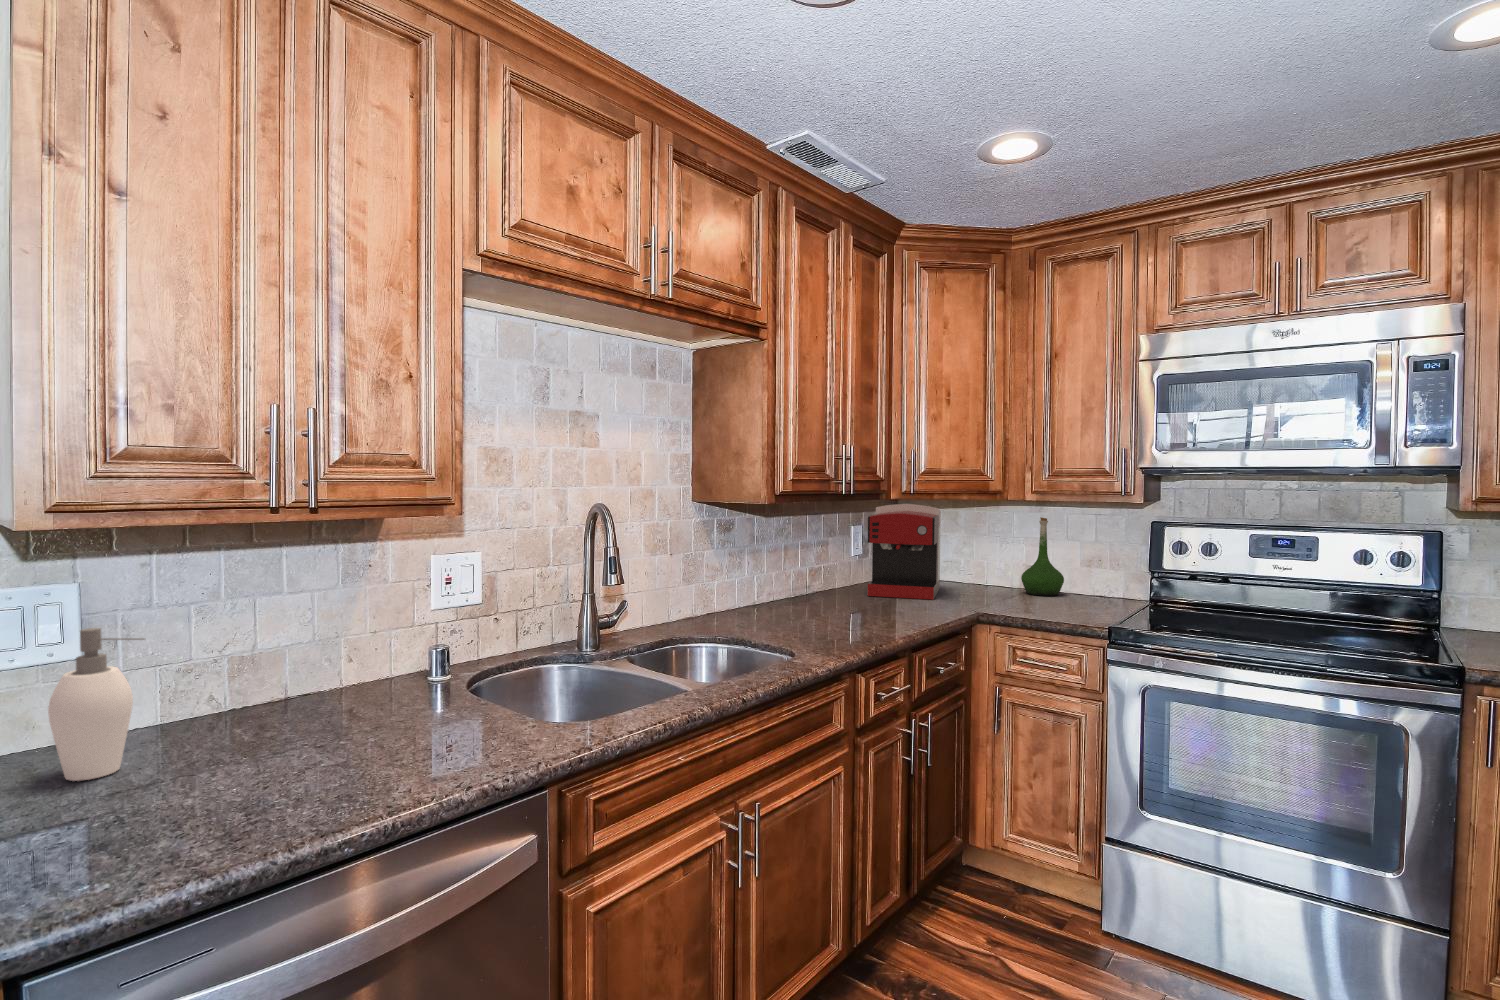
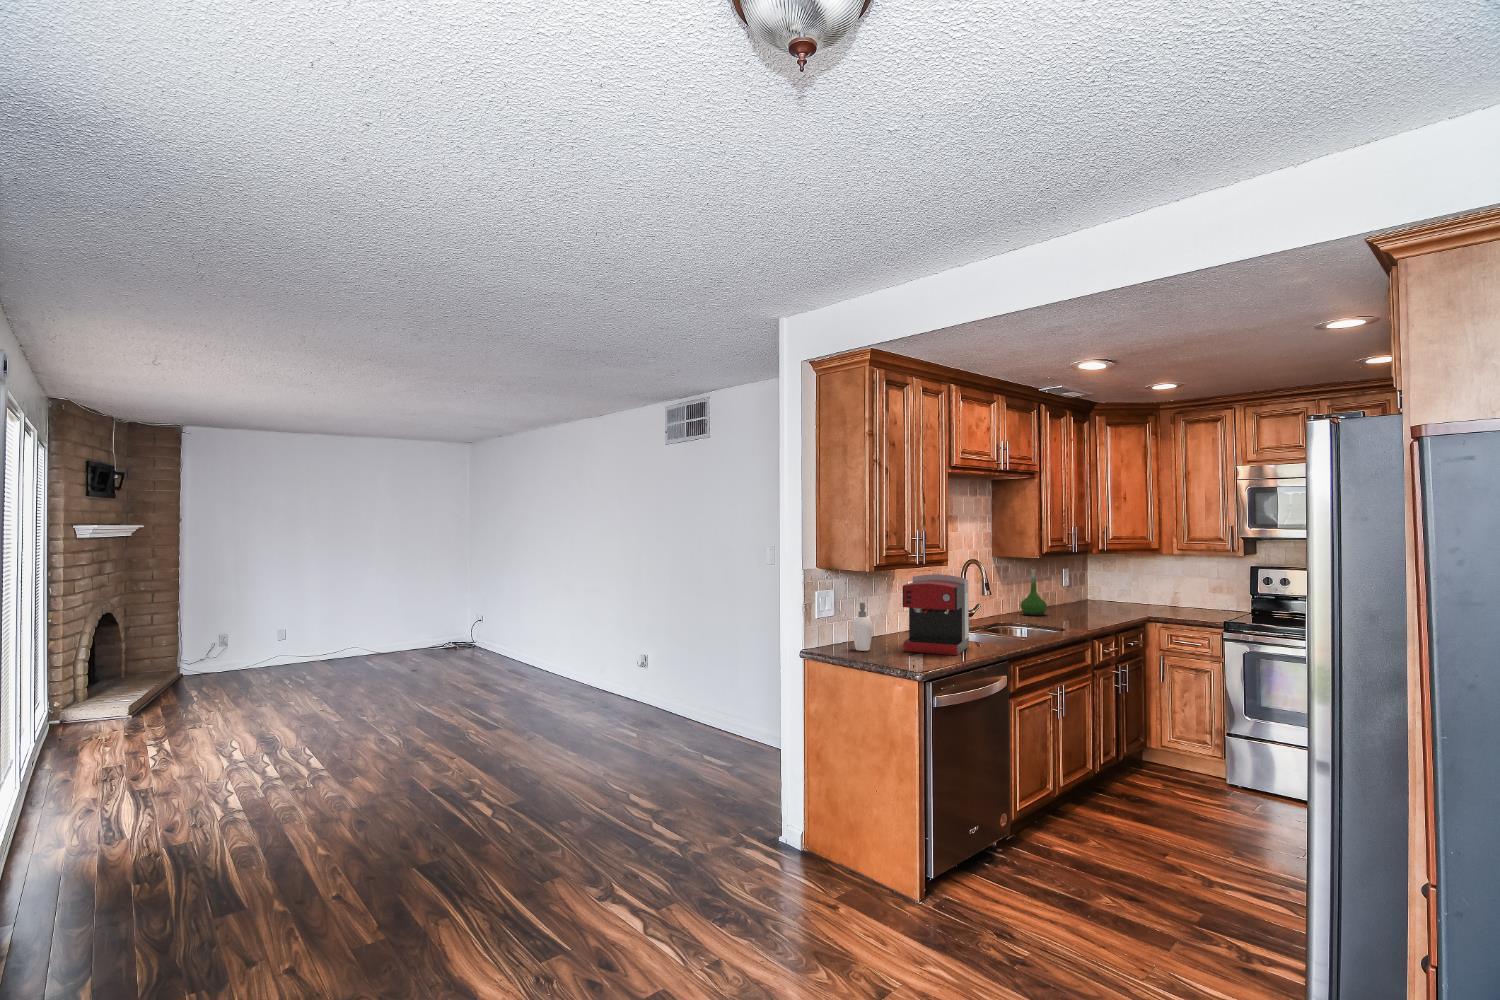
coffee maker: present [867,504,941,600] -> present [902,574,969,655]
vase: present [1021,518,1064,596] -> present [1021,567,1047,616]

